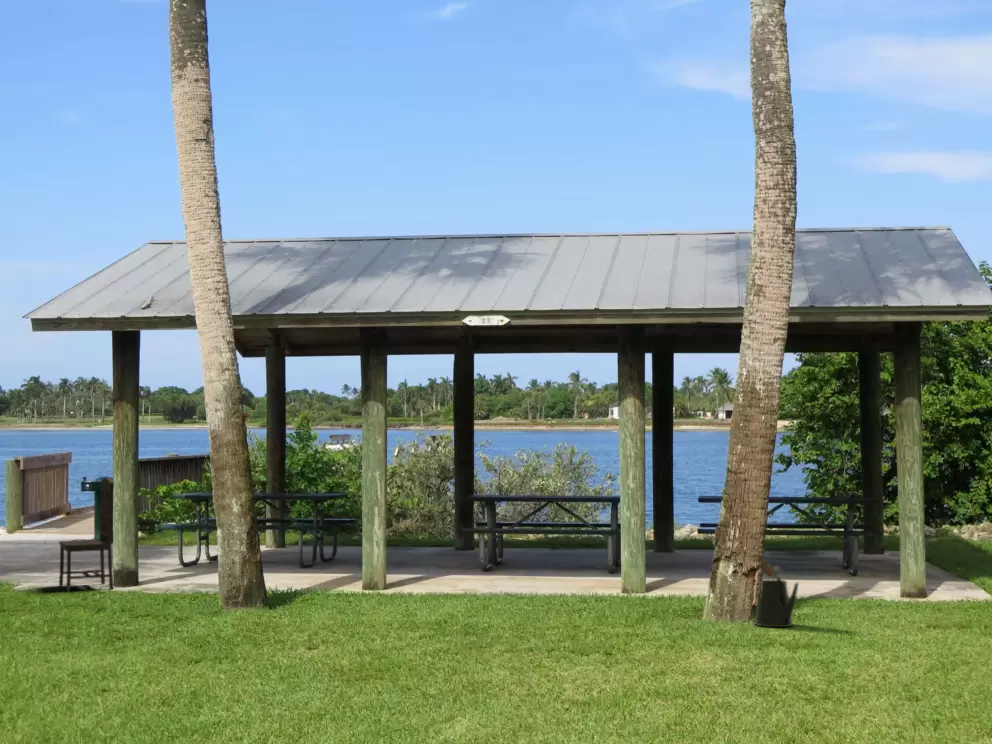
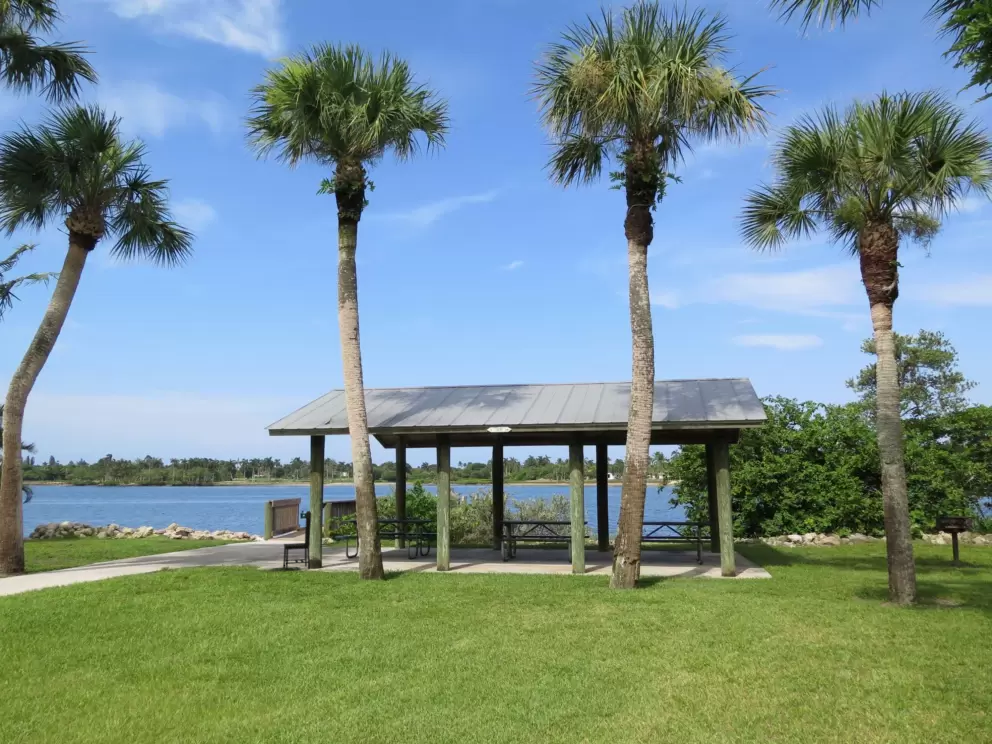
watering can: present [755,561,798,627] -> none [635,555,659,593]

